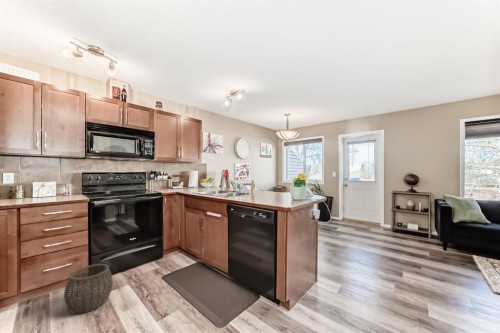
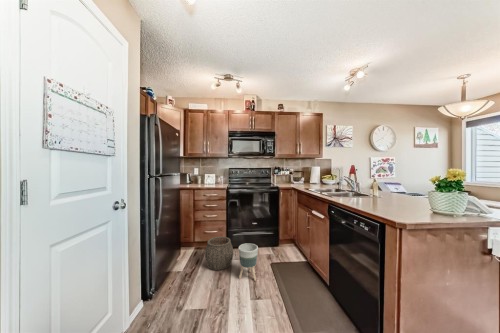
planter: none [129,260,155,307] -> present [239,243,258,281]

